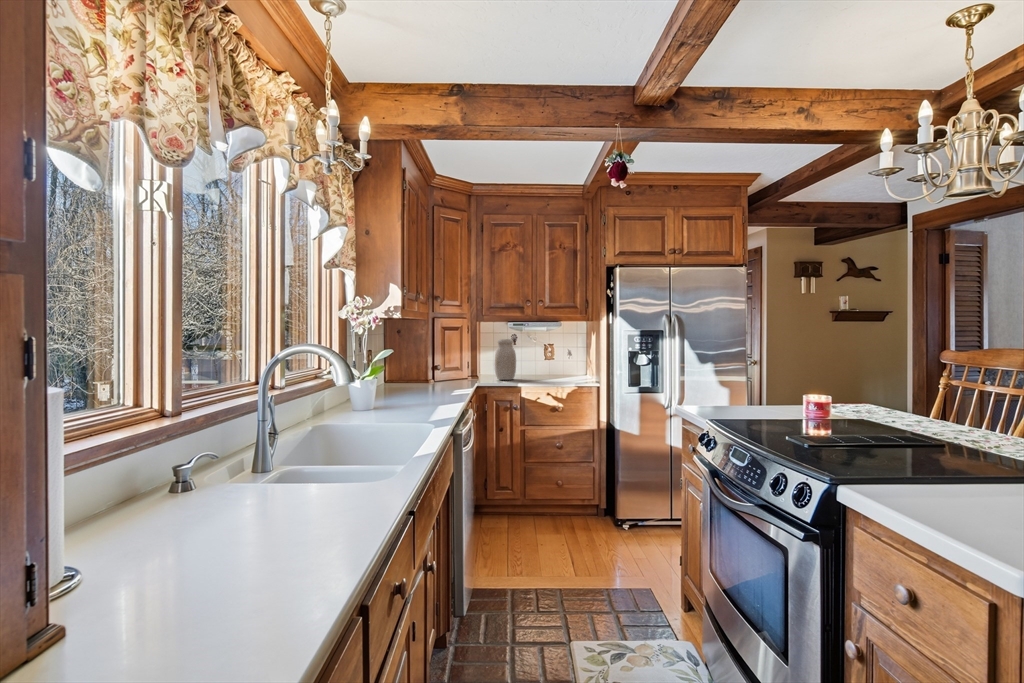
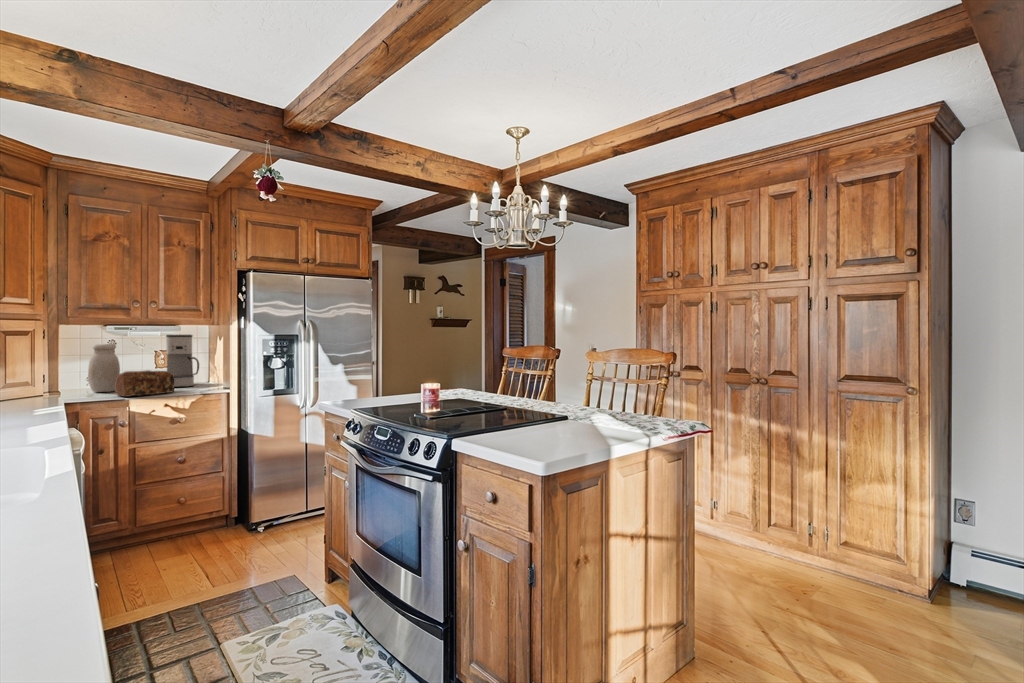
coffee maker: none [550,330,577,379] -> present [166,335,199,387]
bread loaf: none [510,363,555,386] -> present [115,370,175,397]

